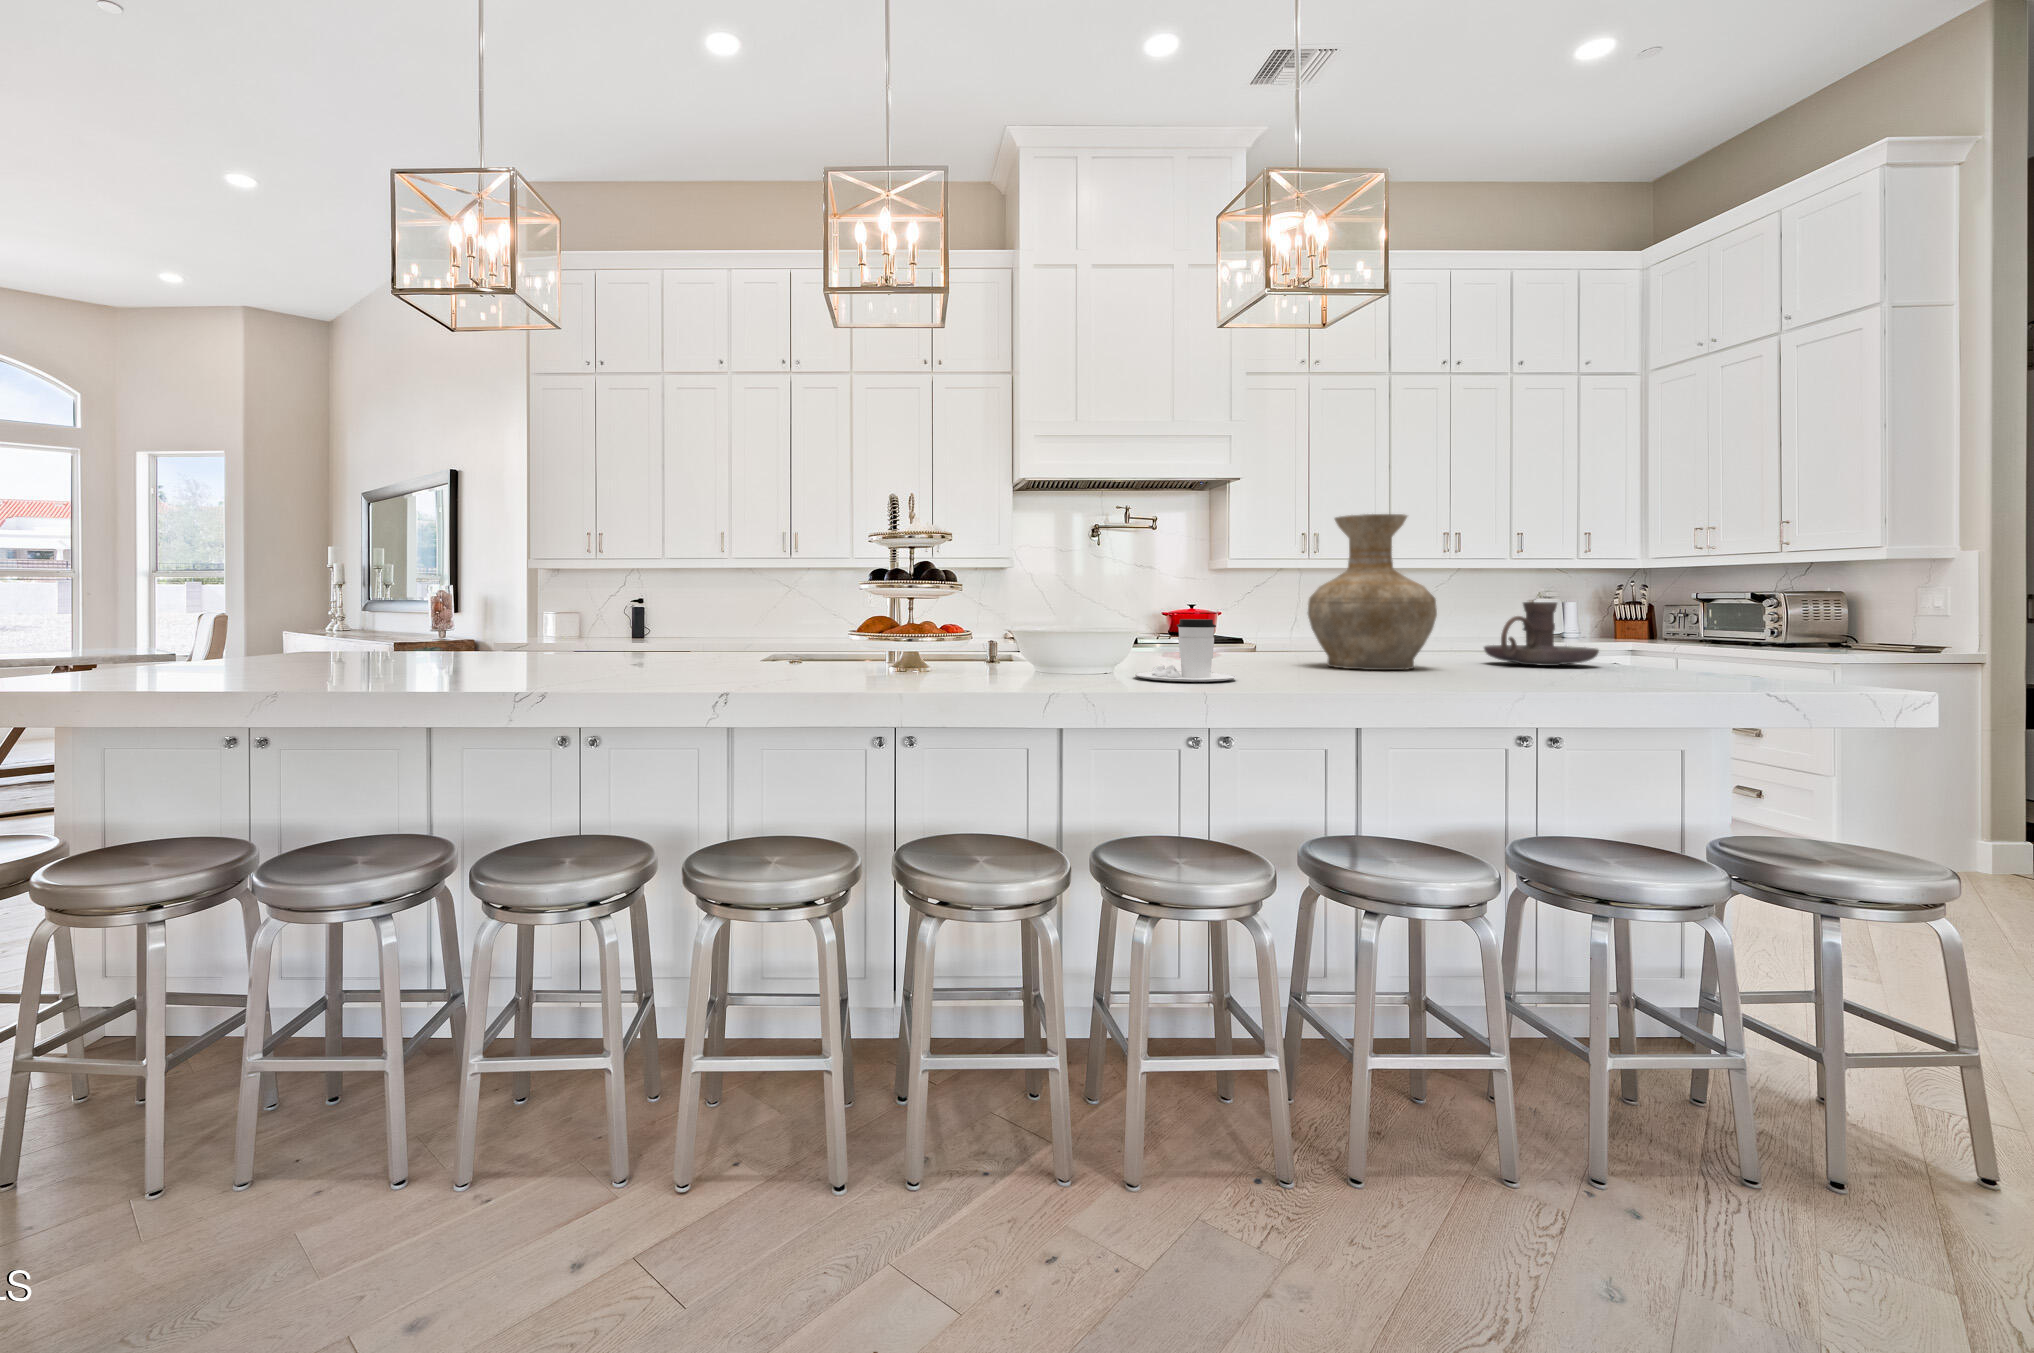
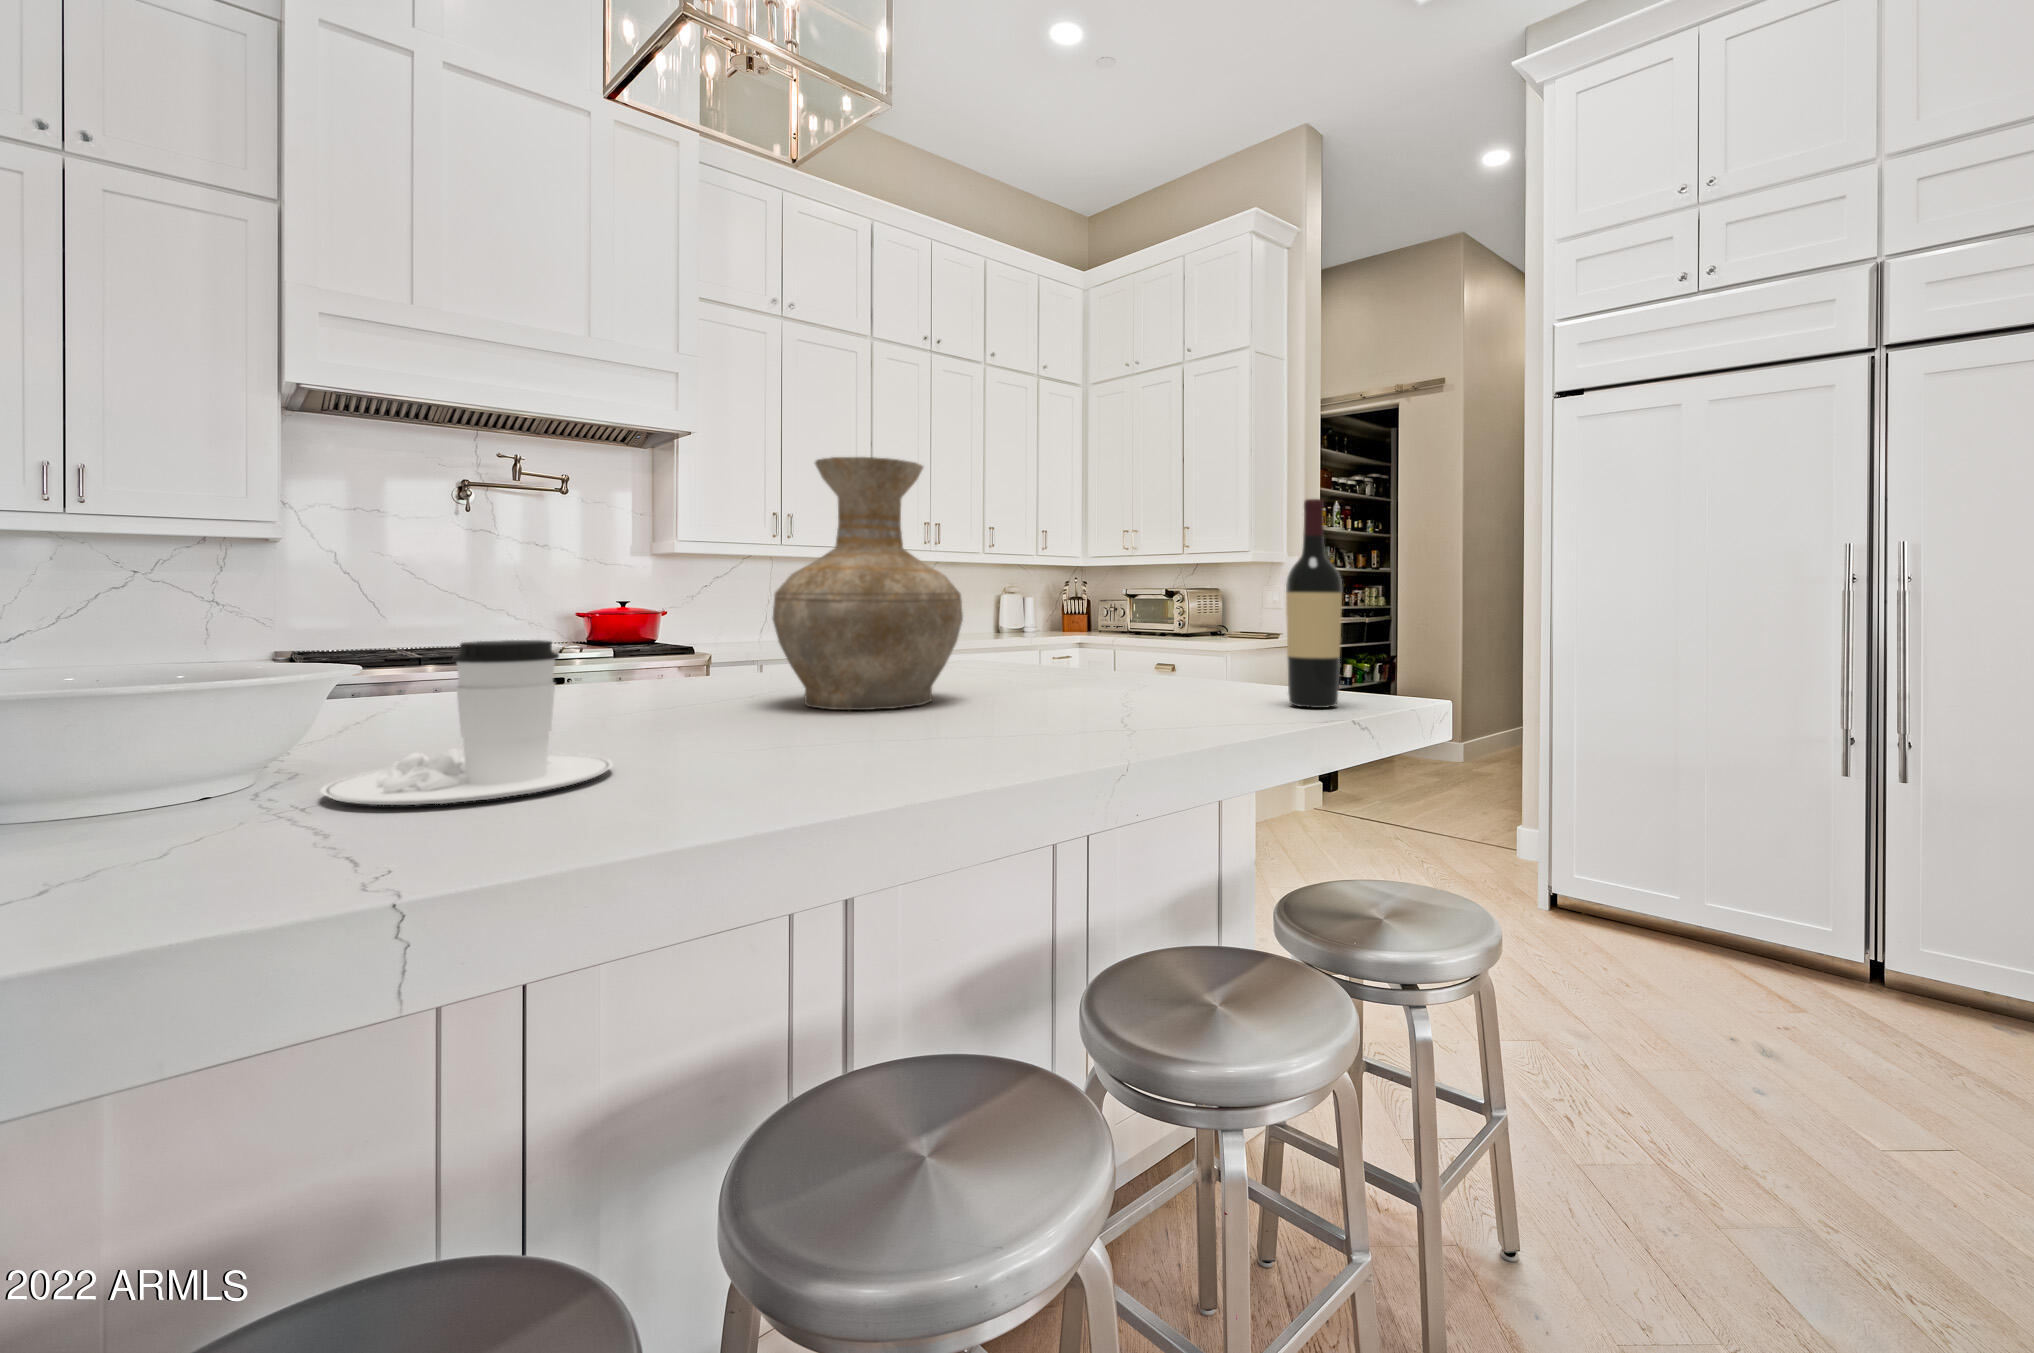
wine bottle: none [1721,521,1781,687] -> present [1286,499,1342,708]
candle holder: present [1484,602,1599,666] -> none [1006,599,1128,682]

